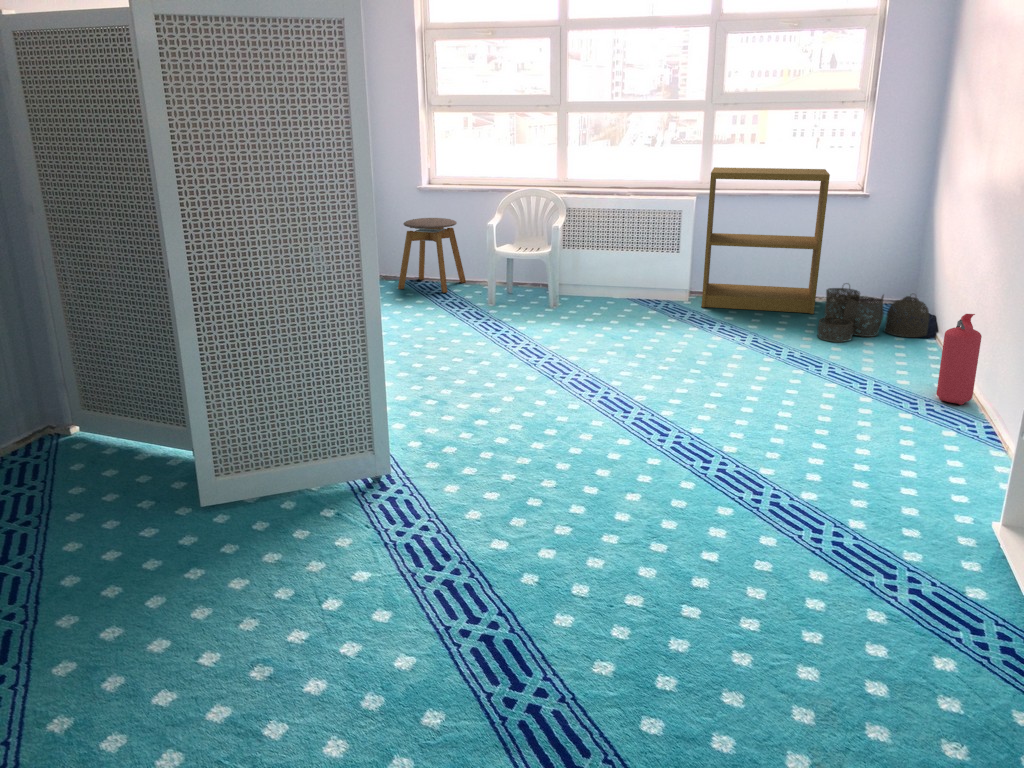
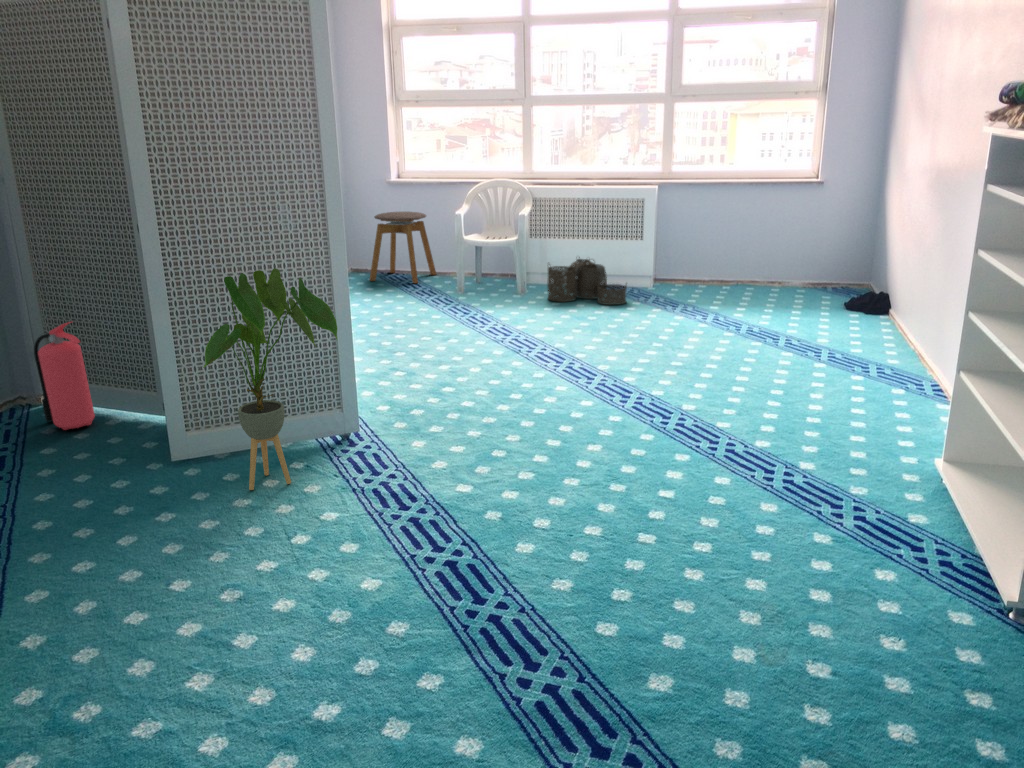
bookshelf: present [702,167,830,314] -> none [665,158,784,297]
woven basket: present [818,285,929,342] -> present [547,257,627,305]
fire extinguisher: present [937,314,982,405] -> present [34,322,95,430]
house plant: none [233,316,371,543] -> present [203,268,337,490]

